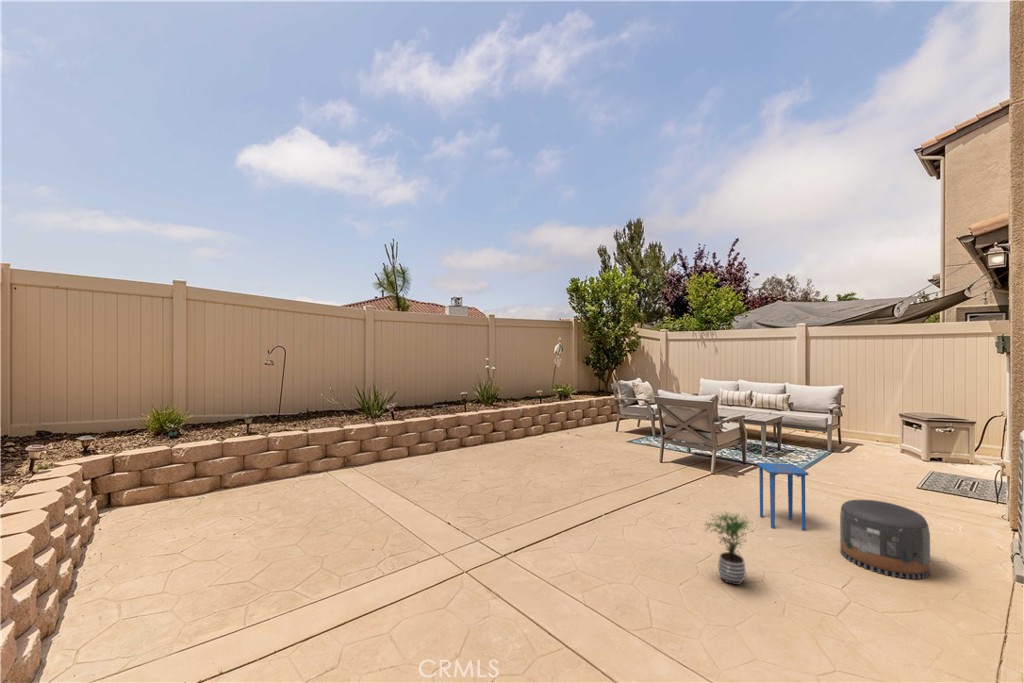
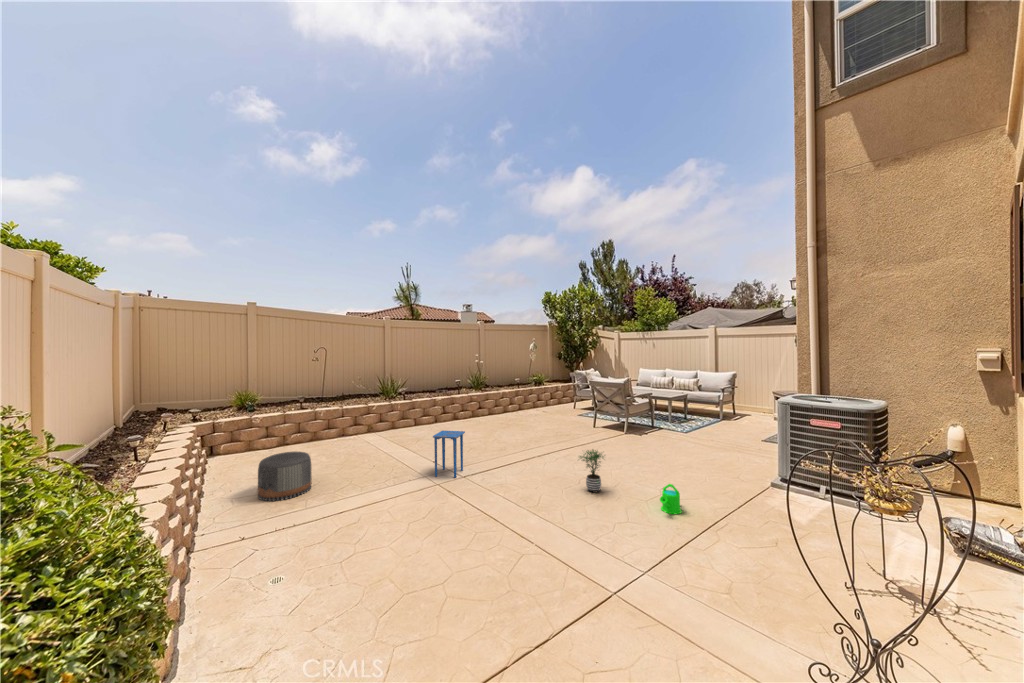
side table: present [756,463,809,530] -> present [433,431,465,478]
pouf: present [840,500,931,579] -> present [258,452,312,501]
watering can: none [866,580,912,636] -> present [660,484,682,514]

